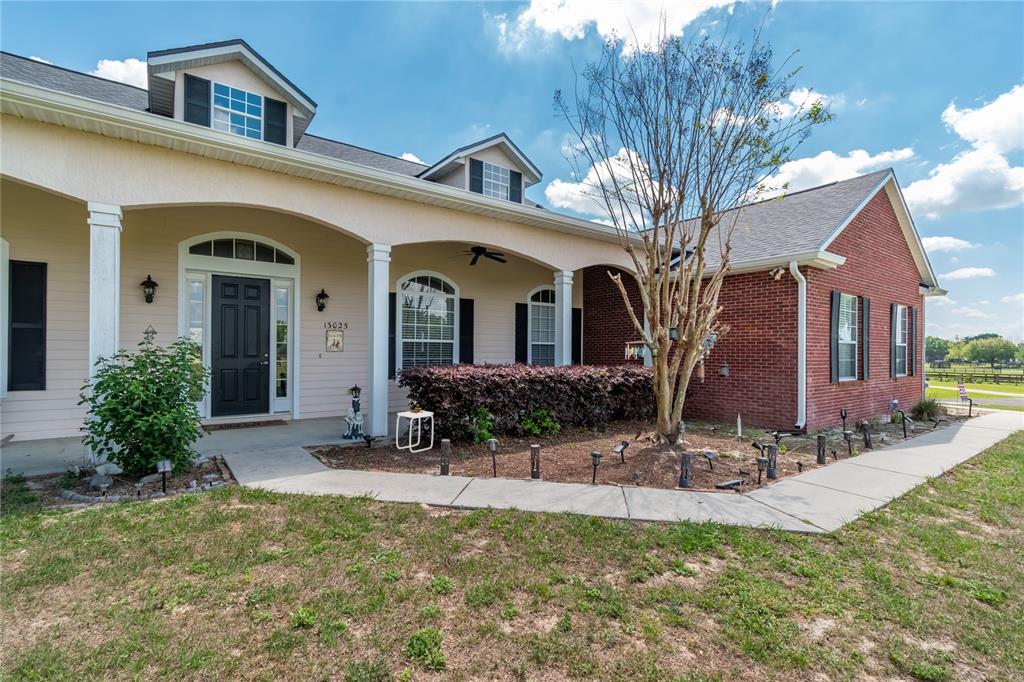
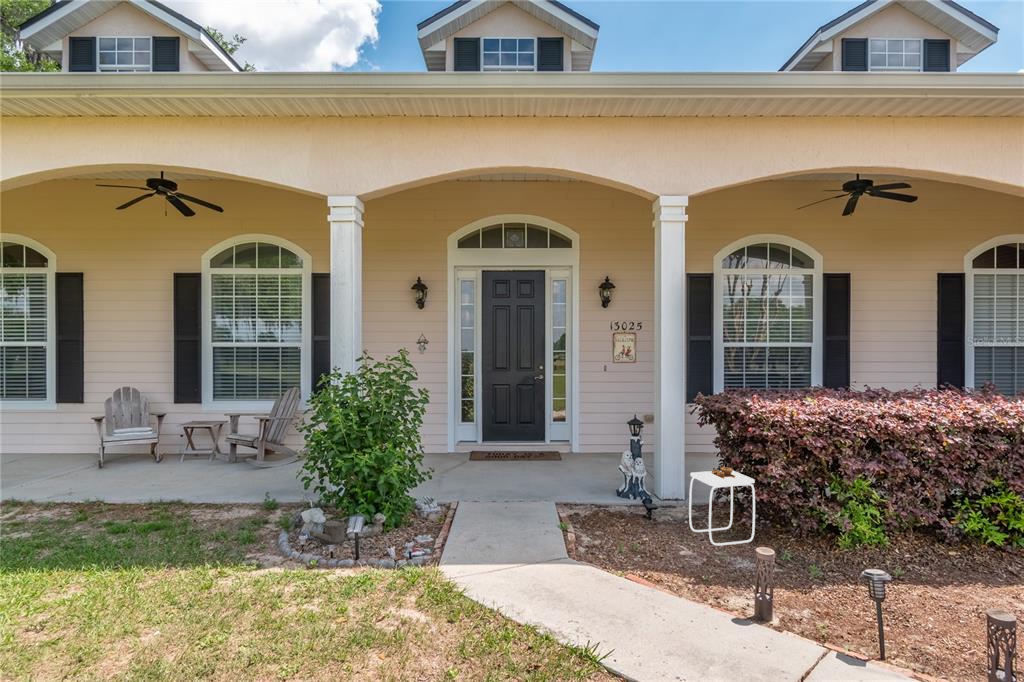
watering can: none [99,472,129,495] -> present [309,517,349,544]

